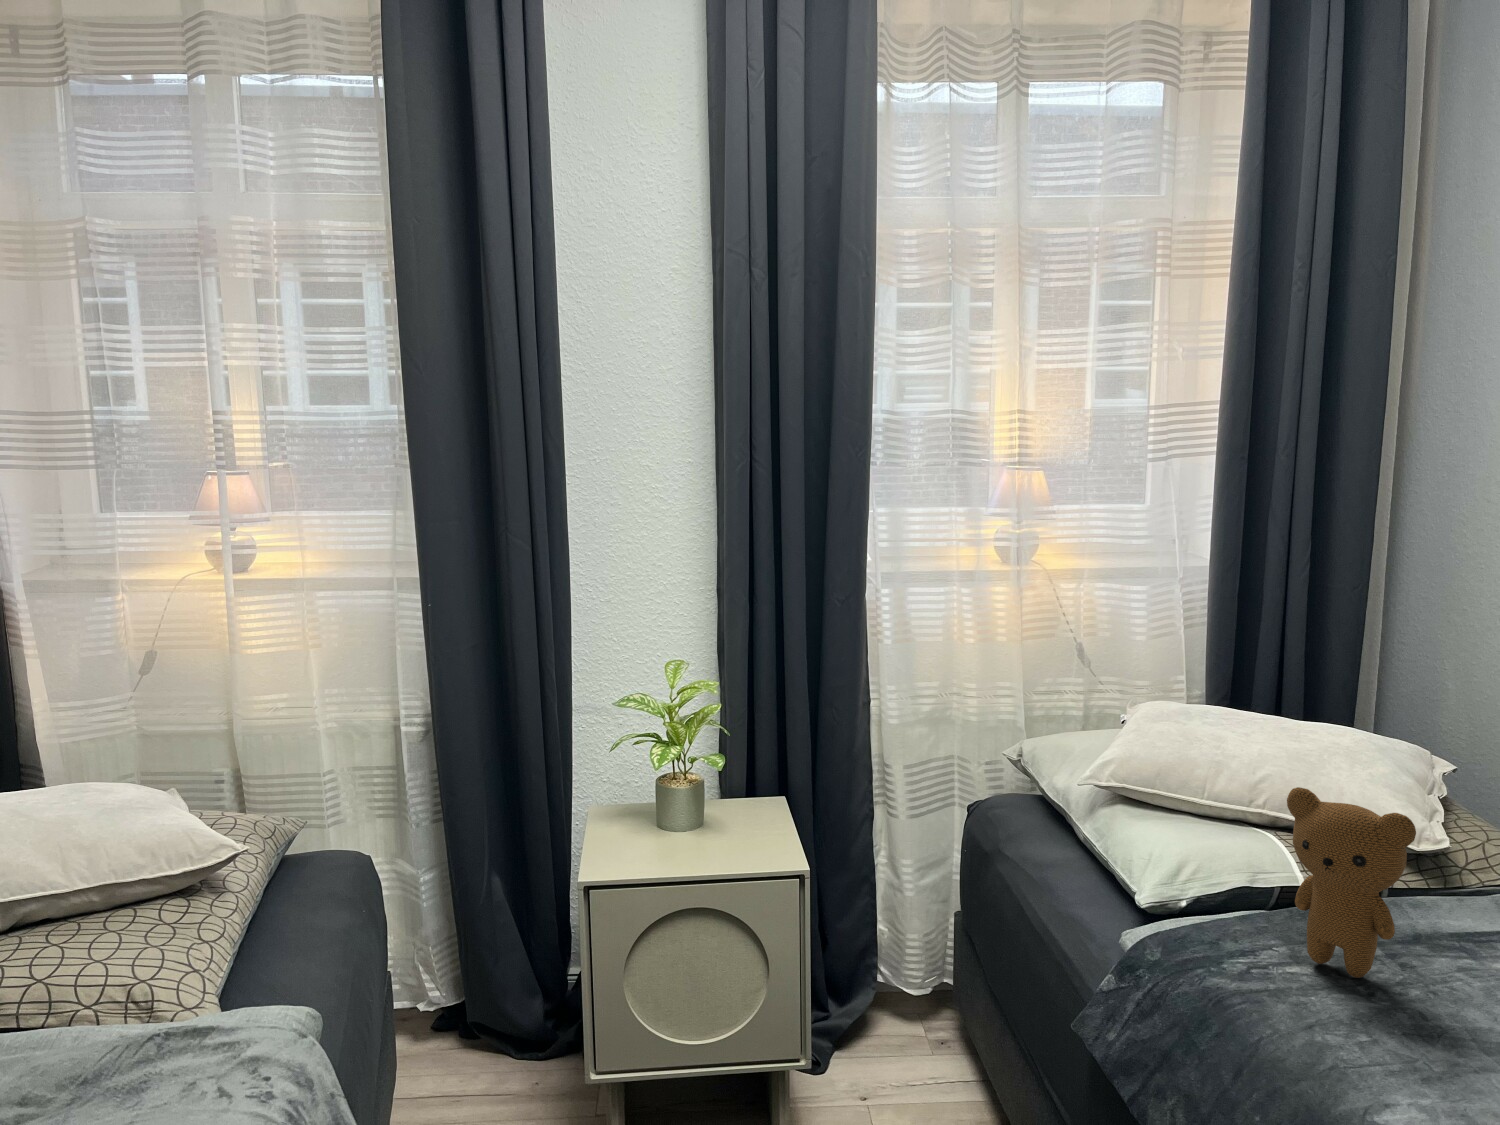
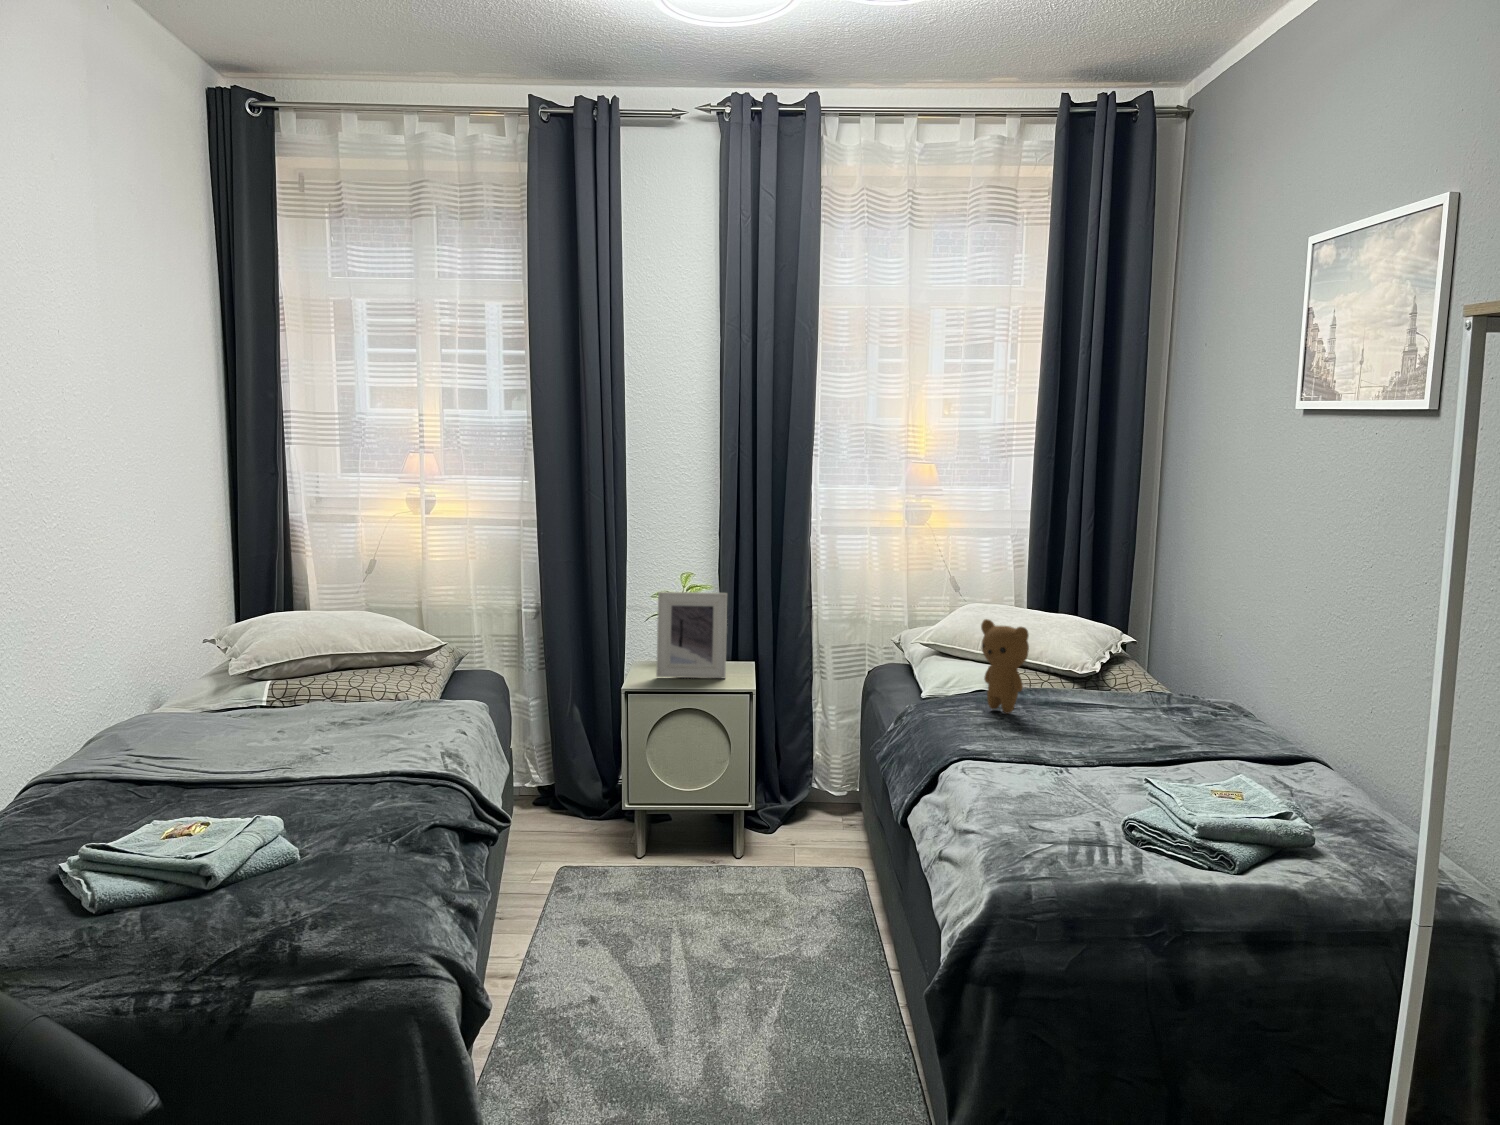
picture frame: none [635,708,756,859] -> present [656,592,727,678]

